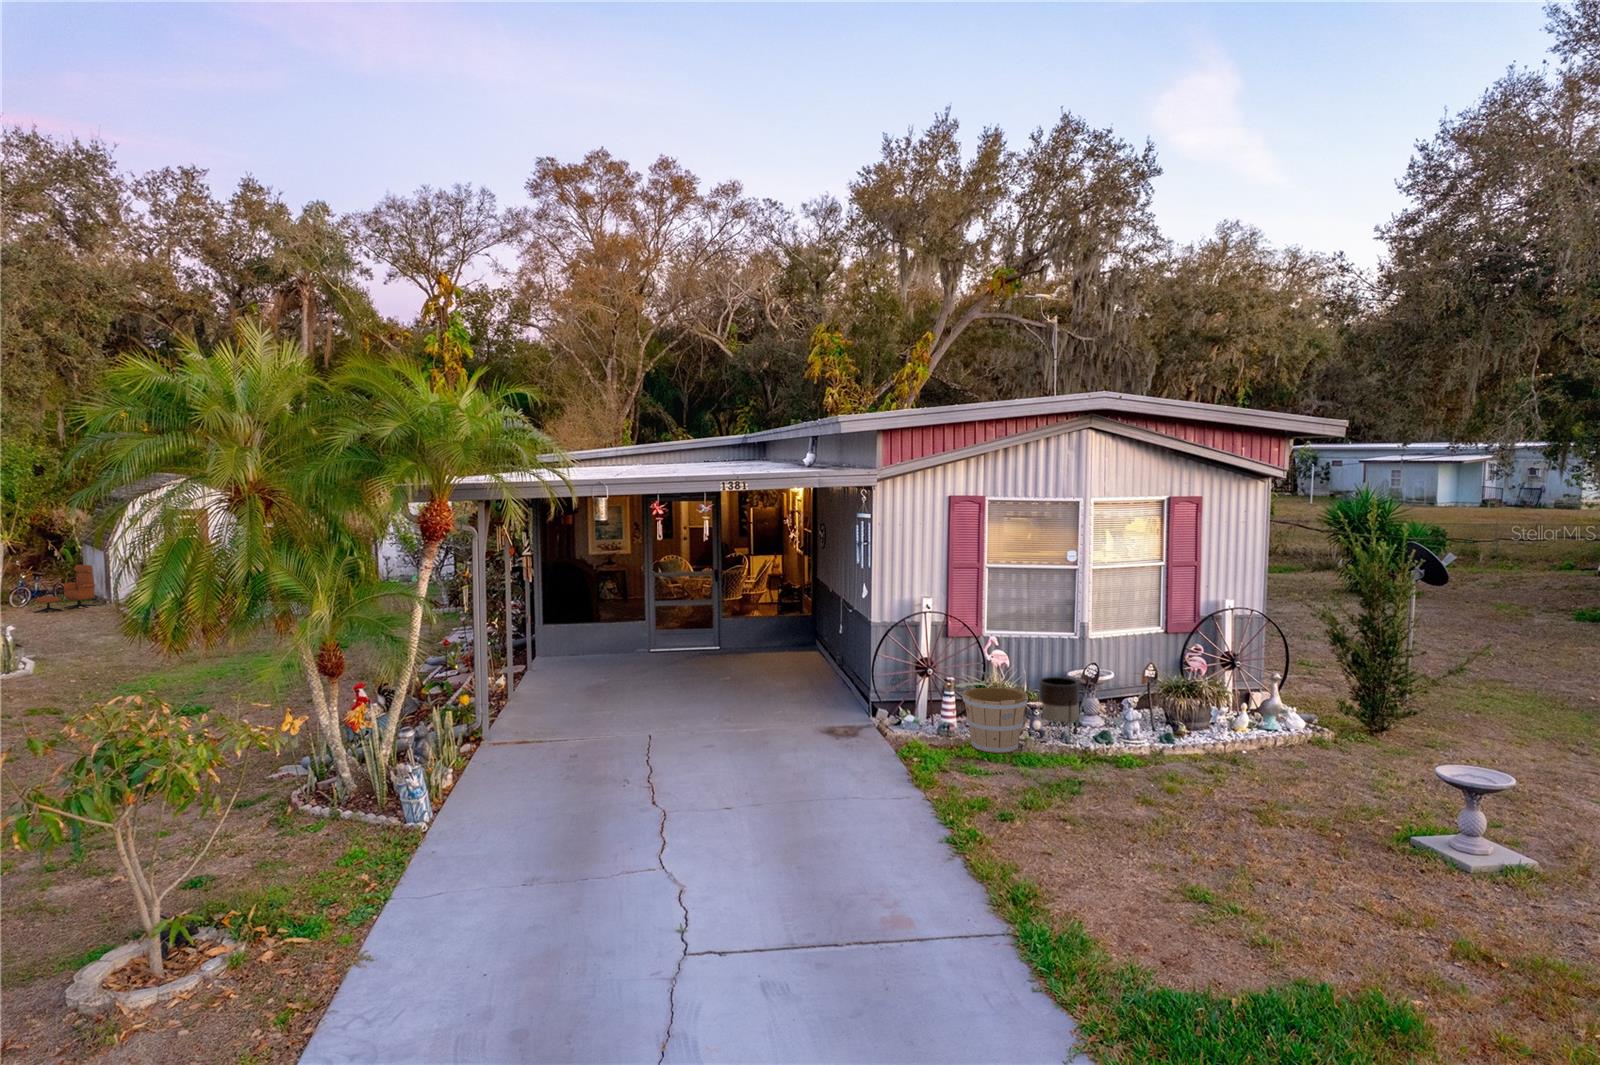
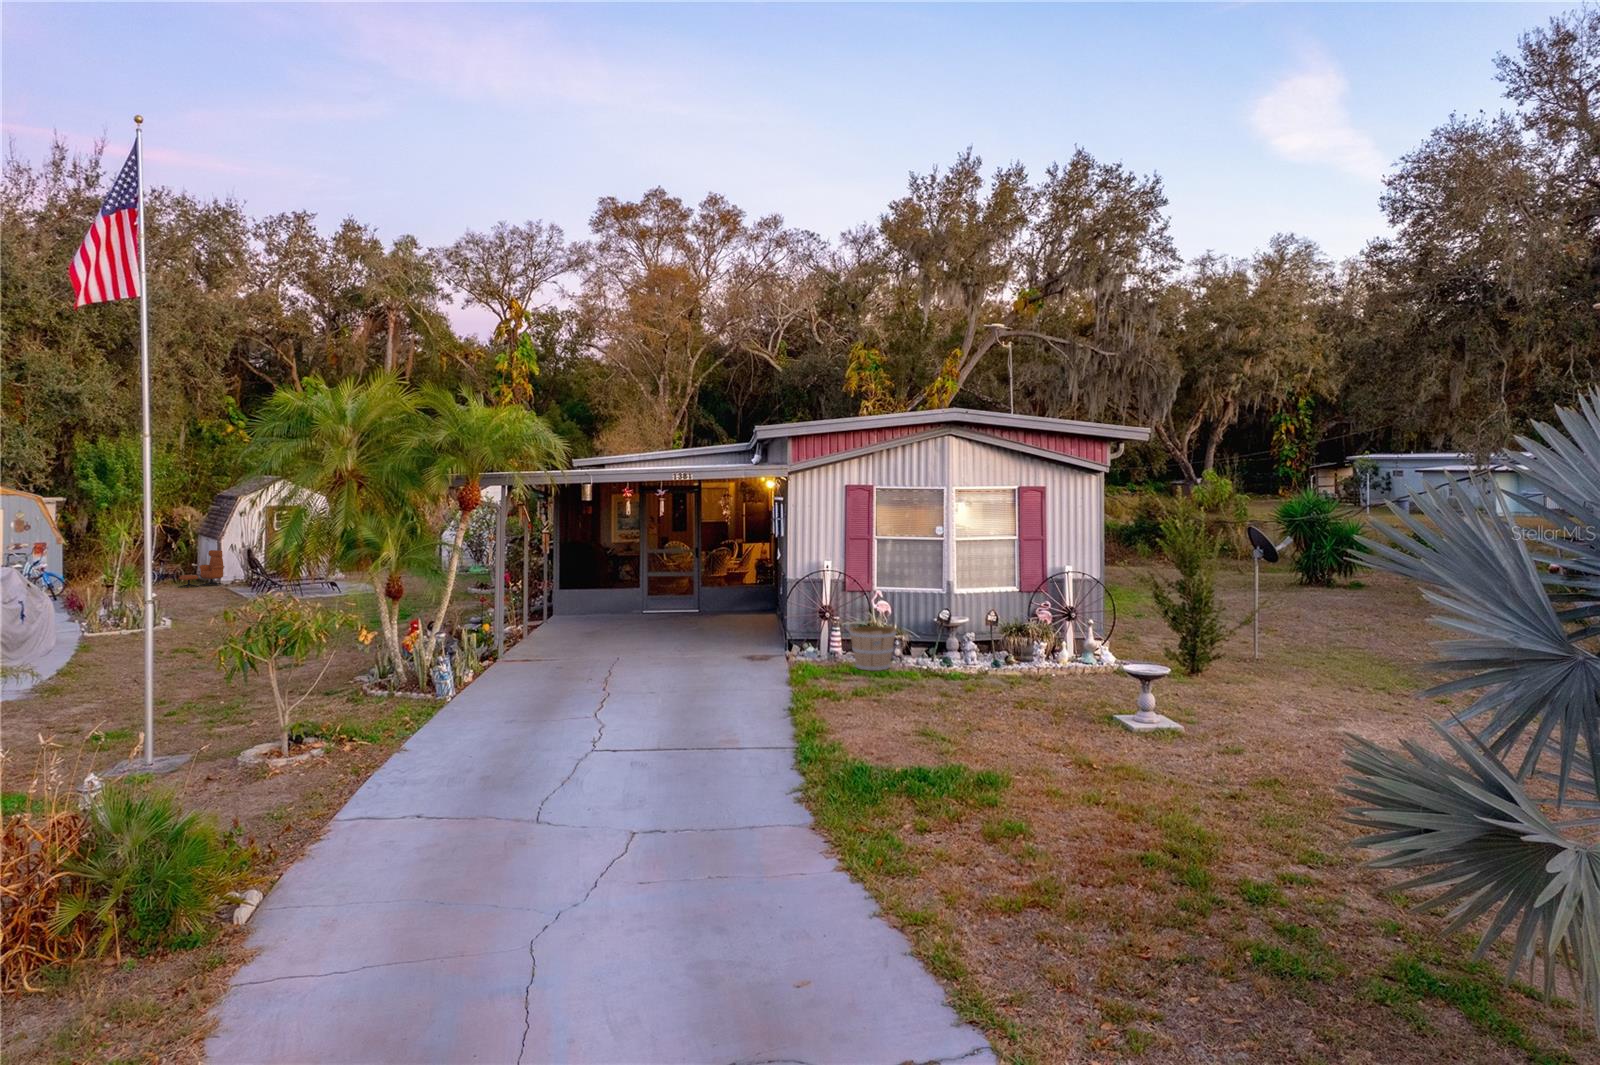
planter: present [1038,677,1079,728] -> none [912,622,942,666]

